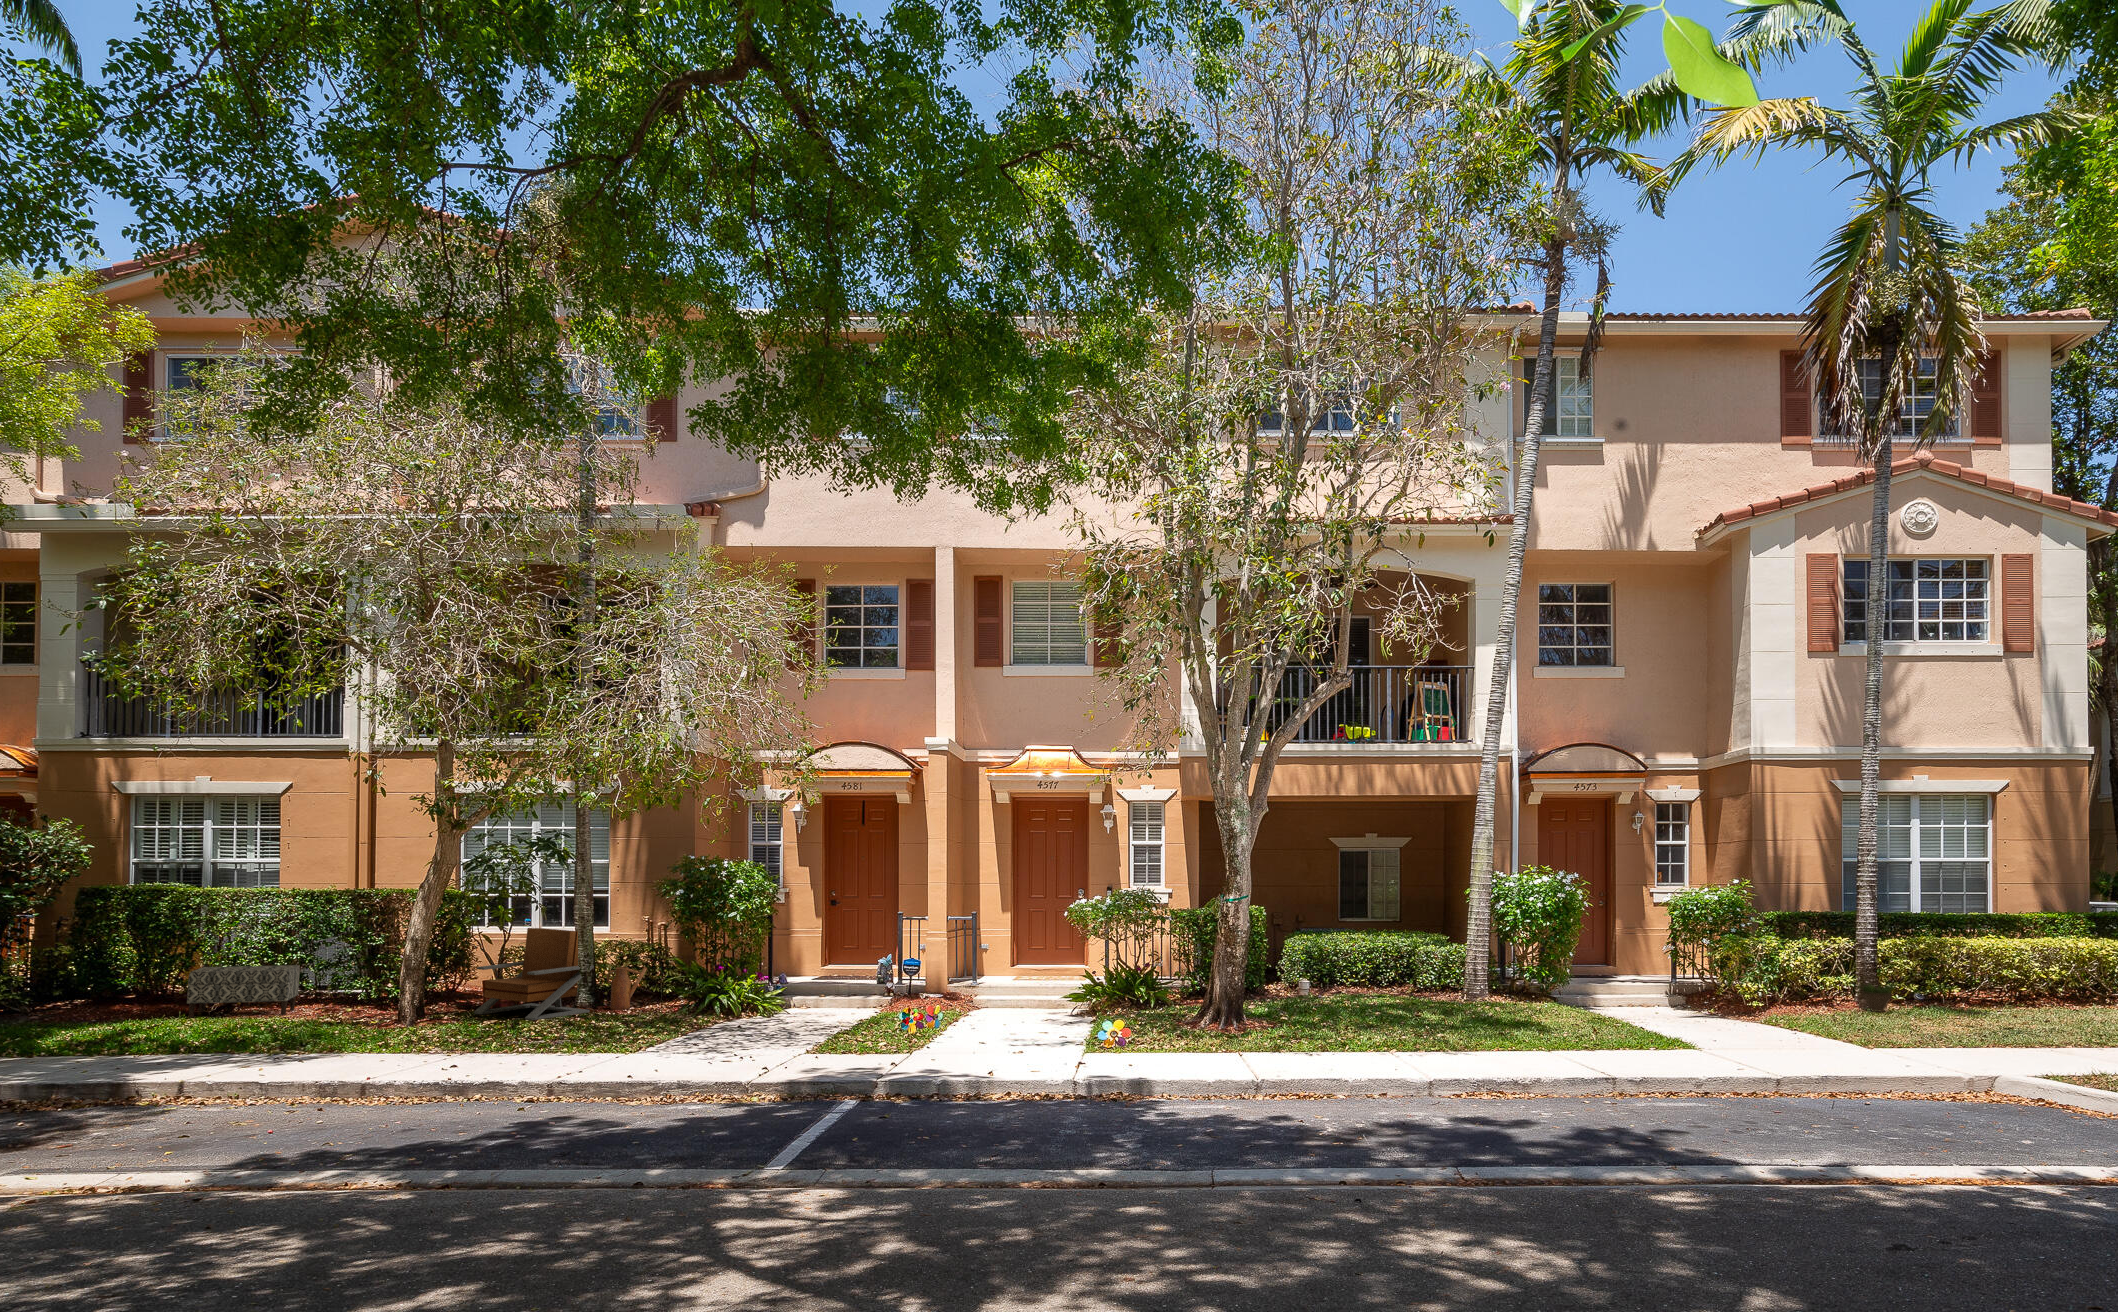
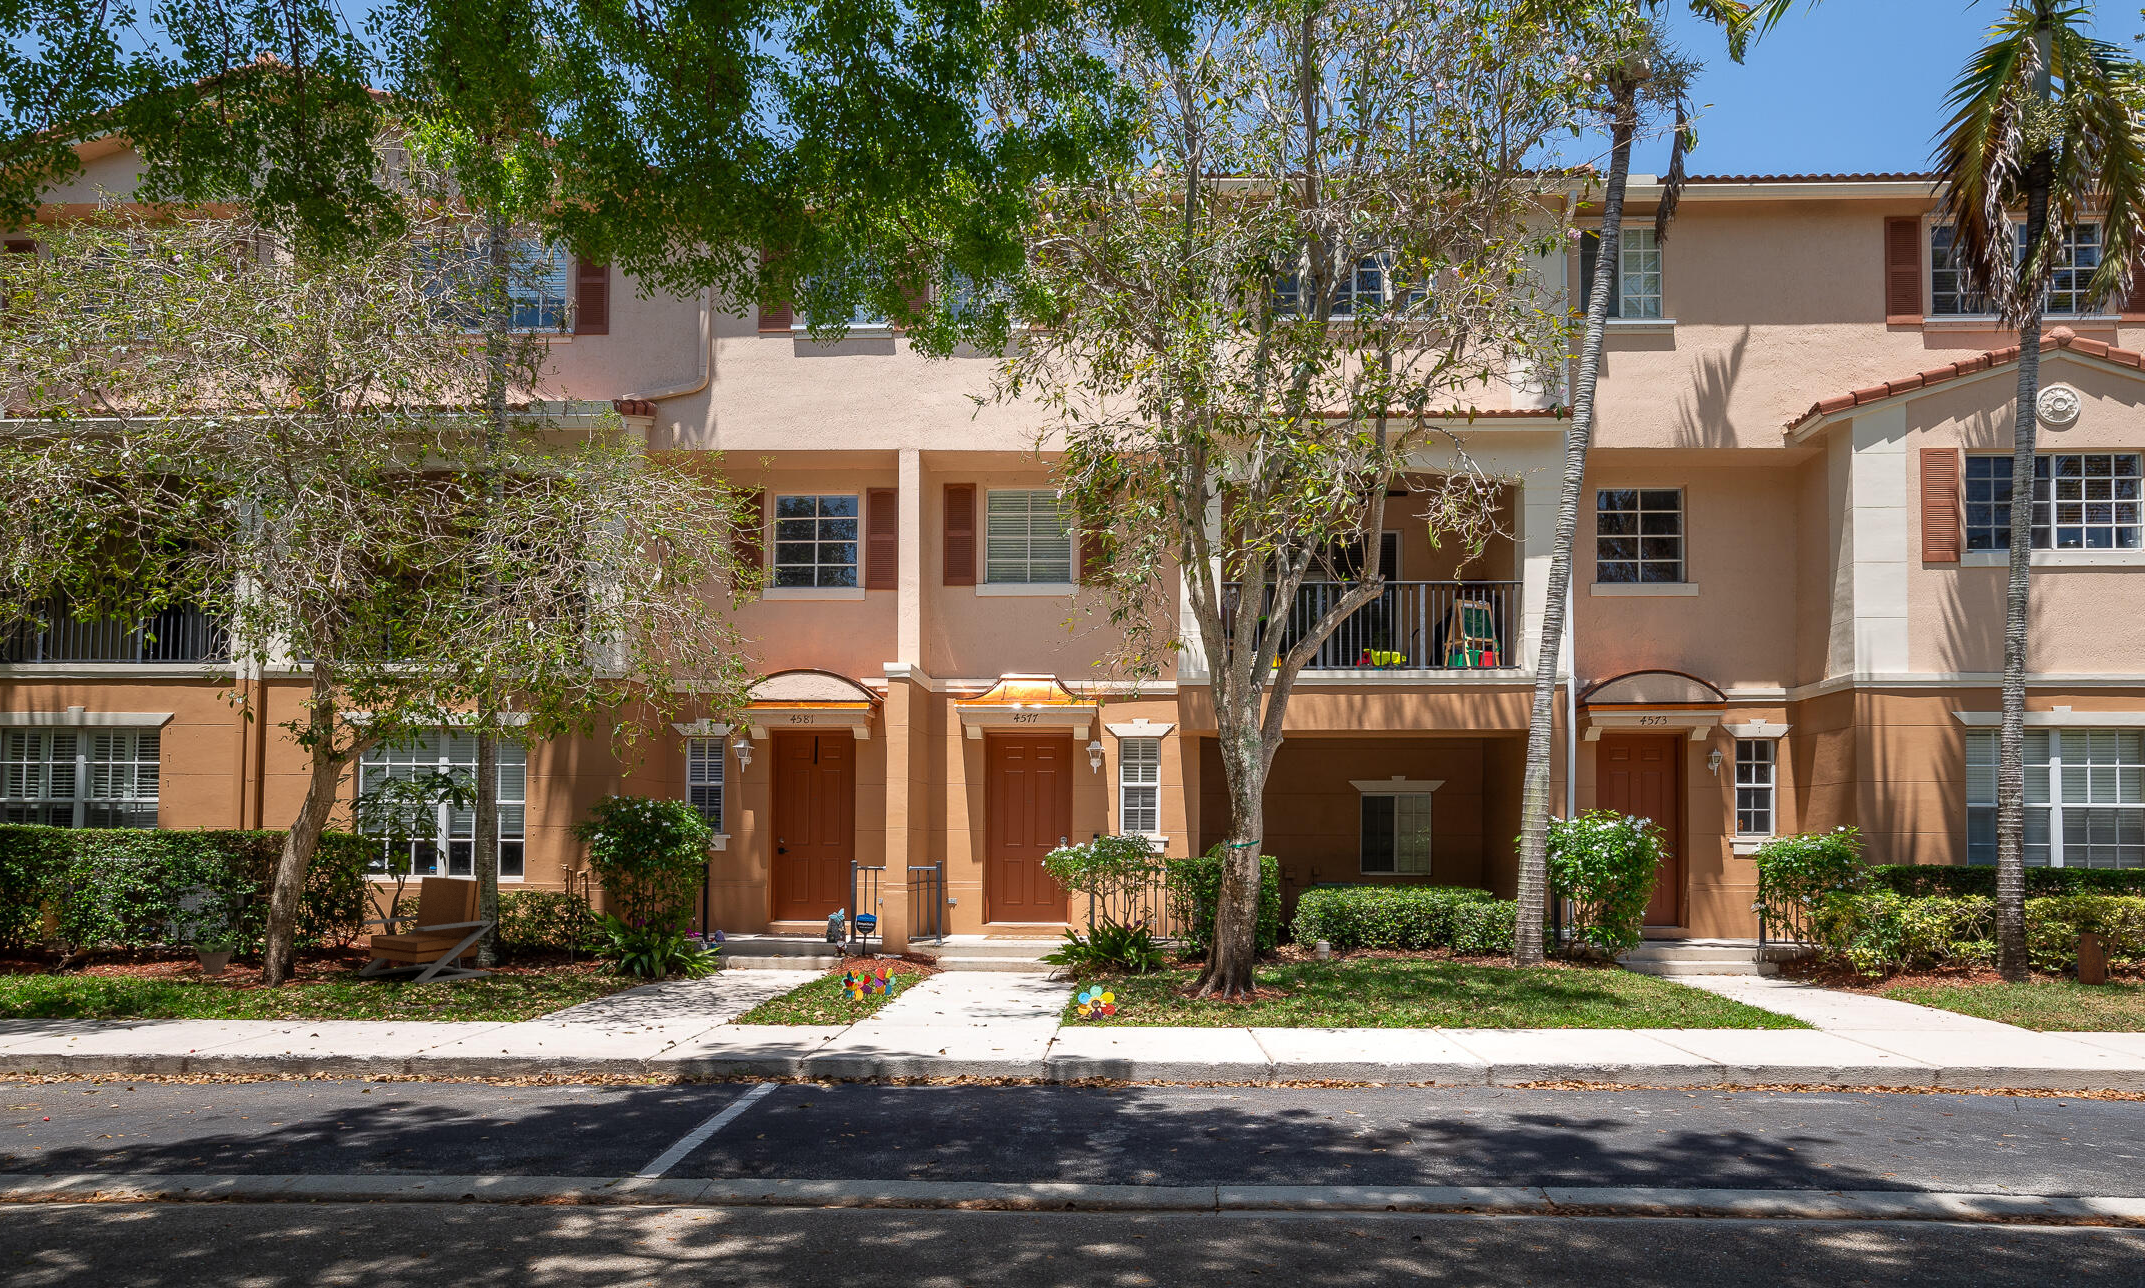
bench: present [187,965,300,1018] -> none [30,918,164,977]
watering can: present [606,967,647,1010] -> present [2071,933,2121,985]
decorative plant: present [1856,984,1898,1012] -> present [186,941,243,974]

